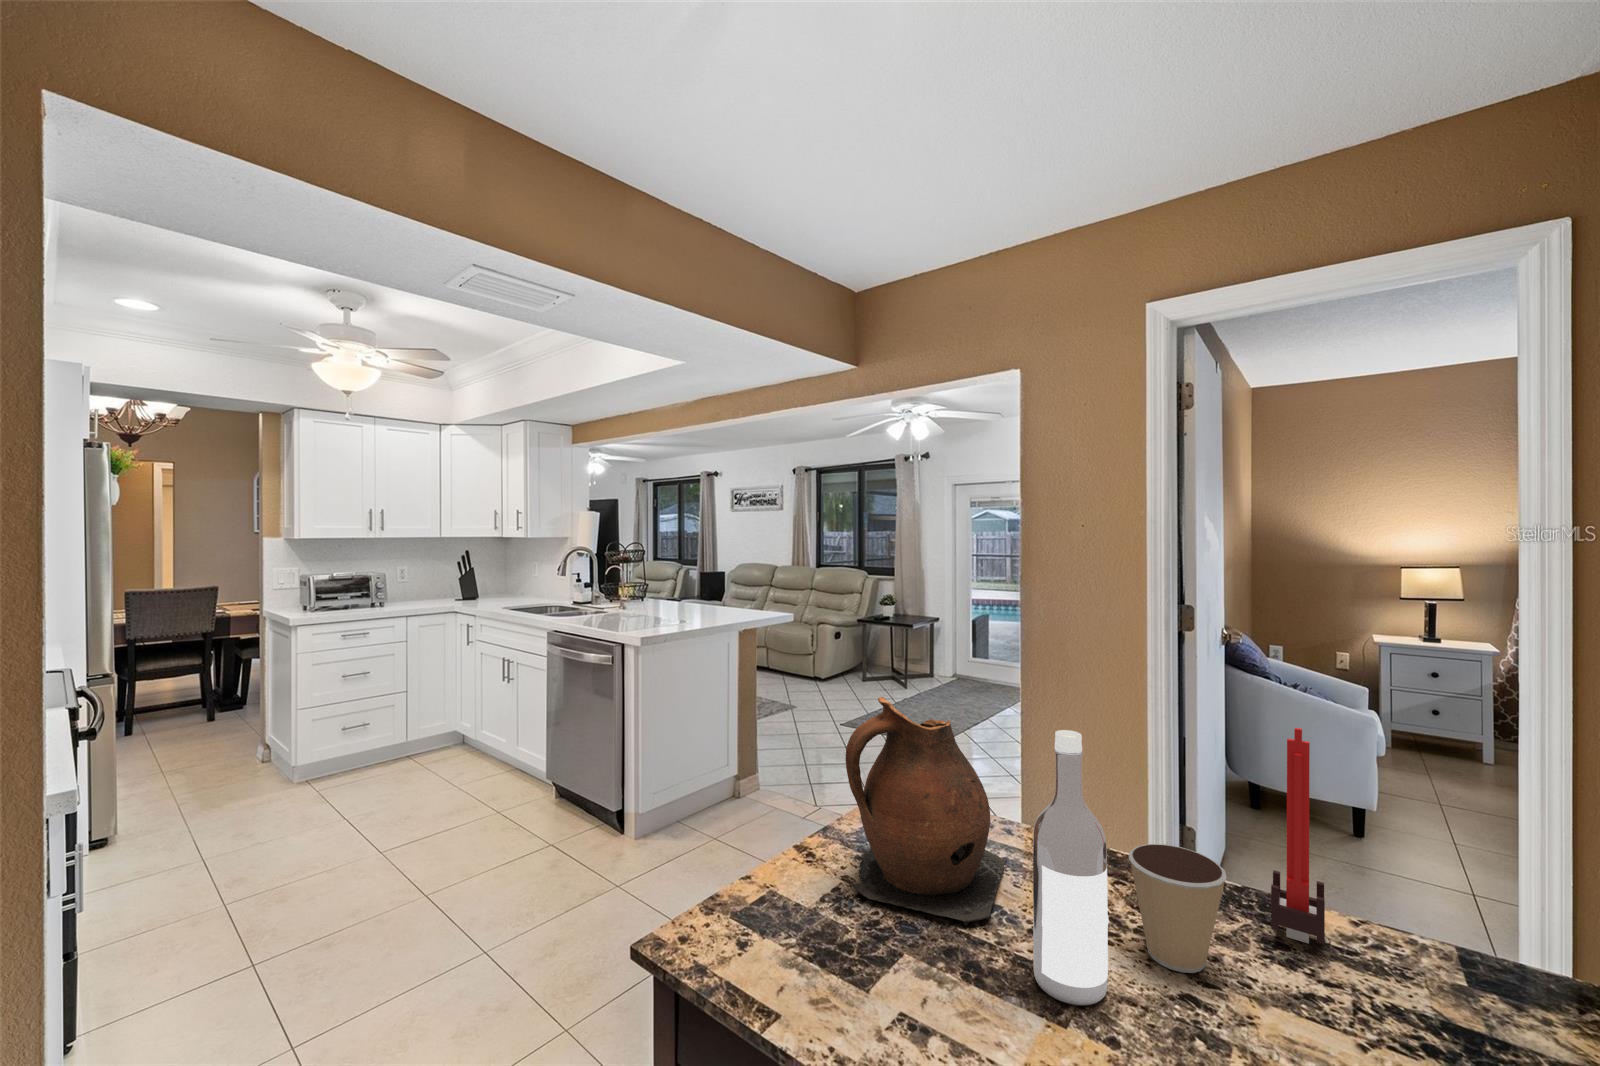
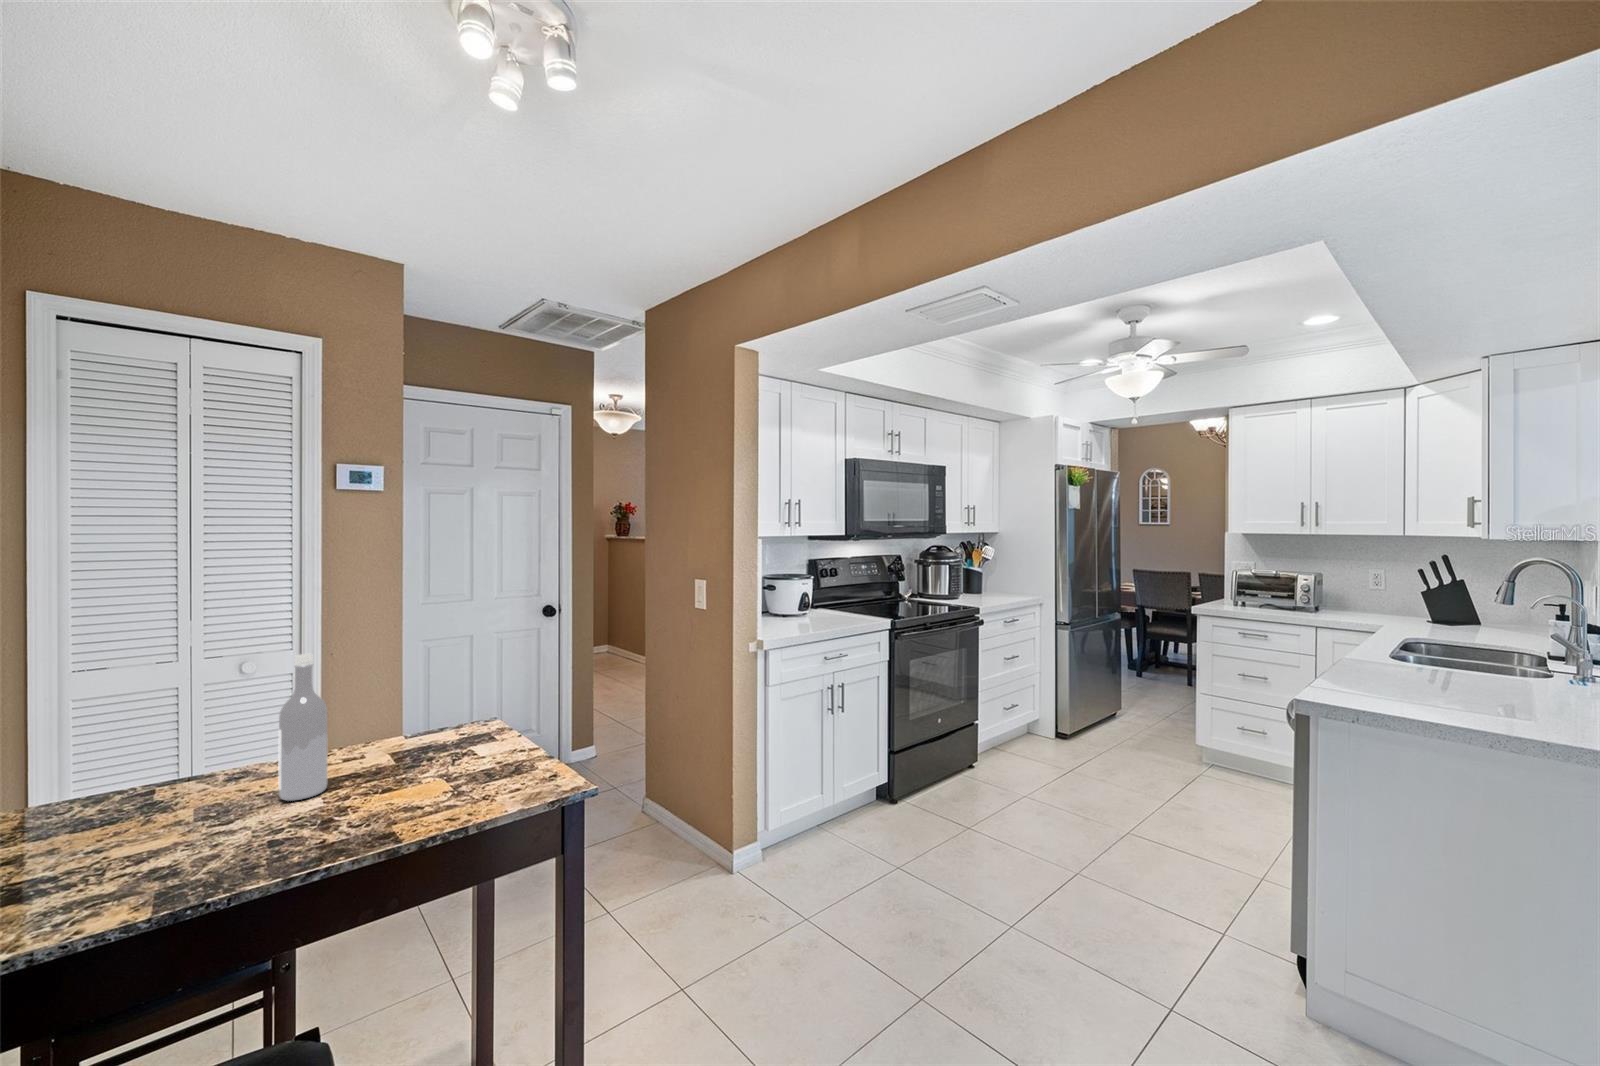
ceramic pitcher: present [846,697,1006,926] -> none [378,649,509,805]
candle: present [1271,728,1325,945] -> none [115,709,171,892]
coffee cup: present [1129,844,1227,973] -> none [206,757,284,839]

